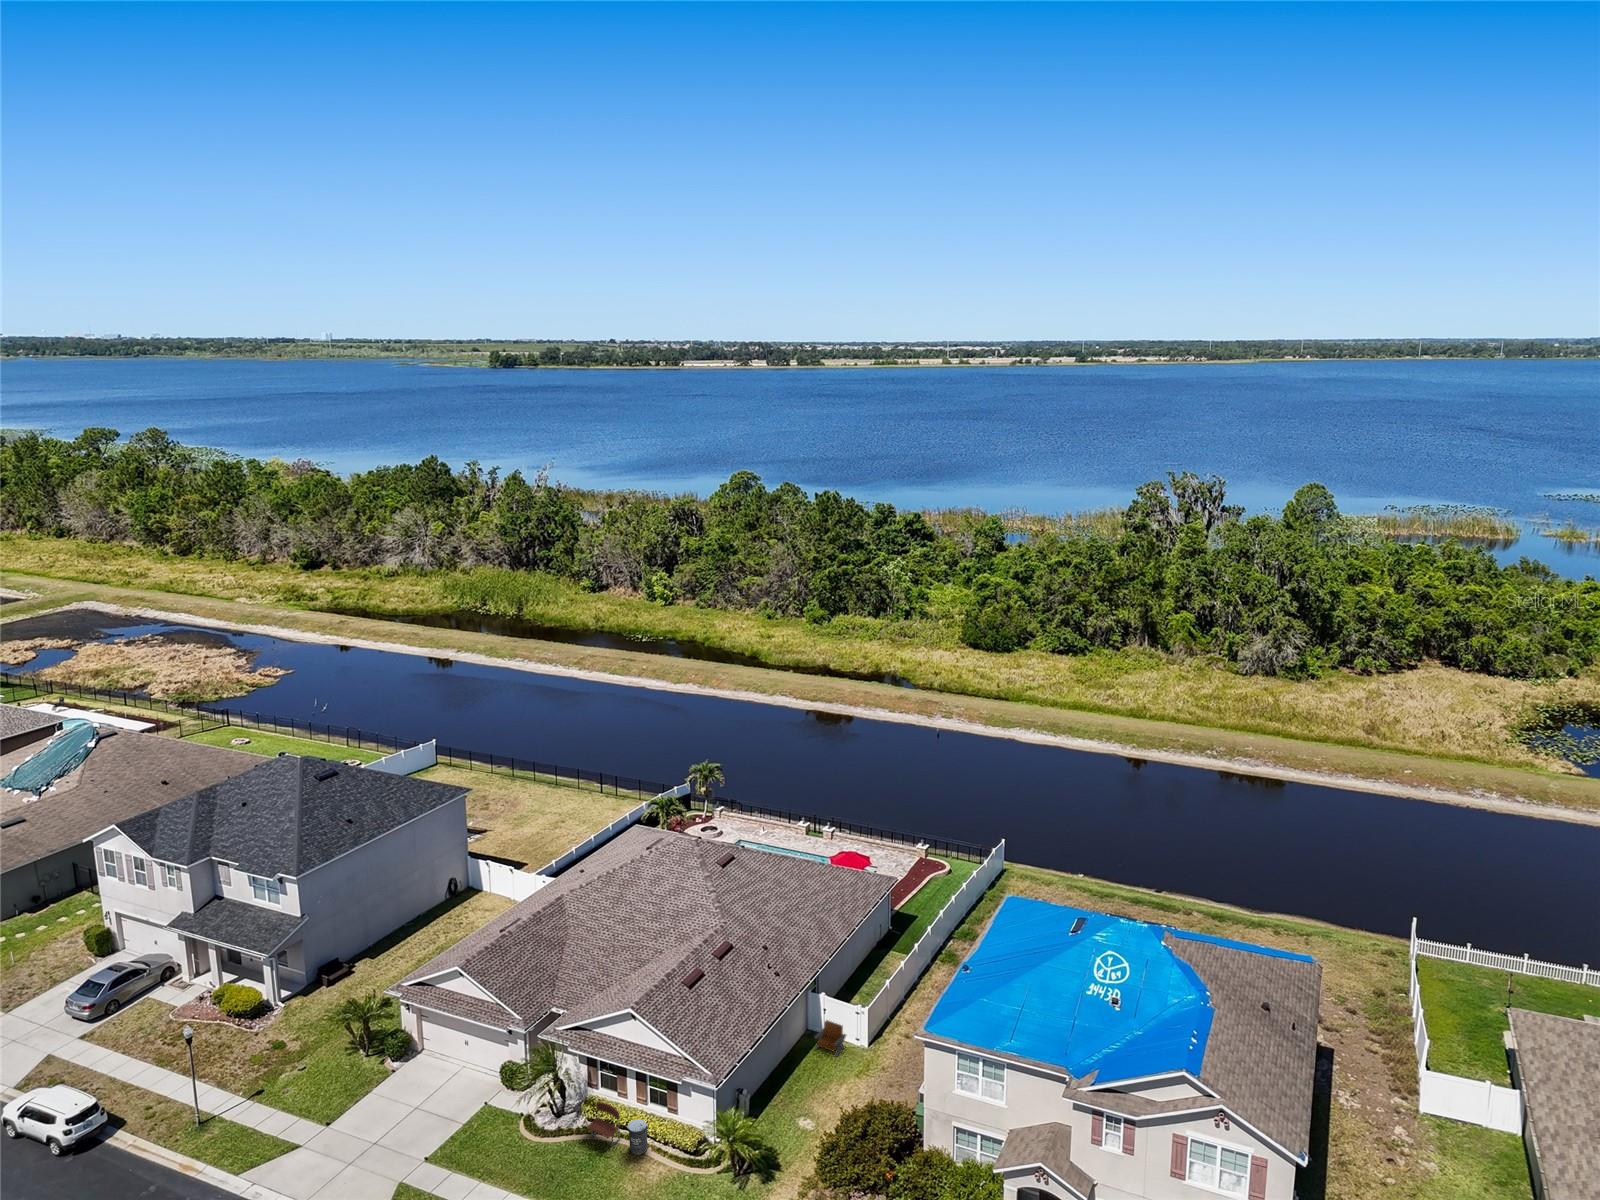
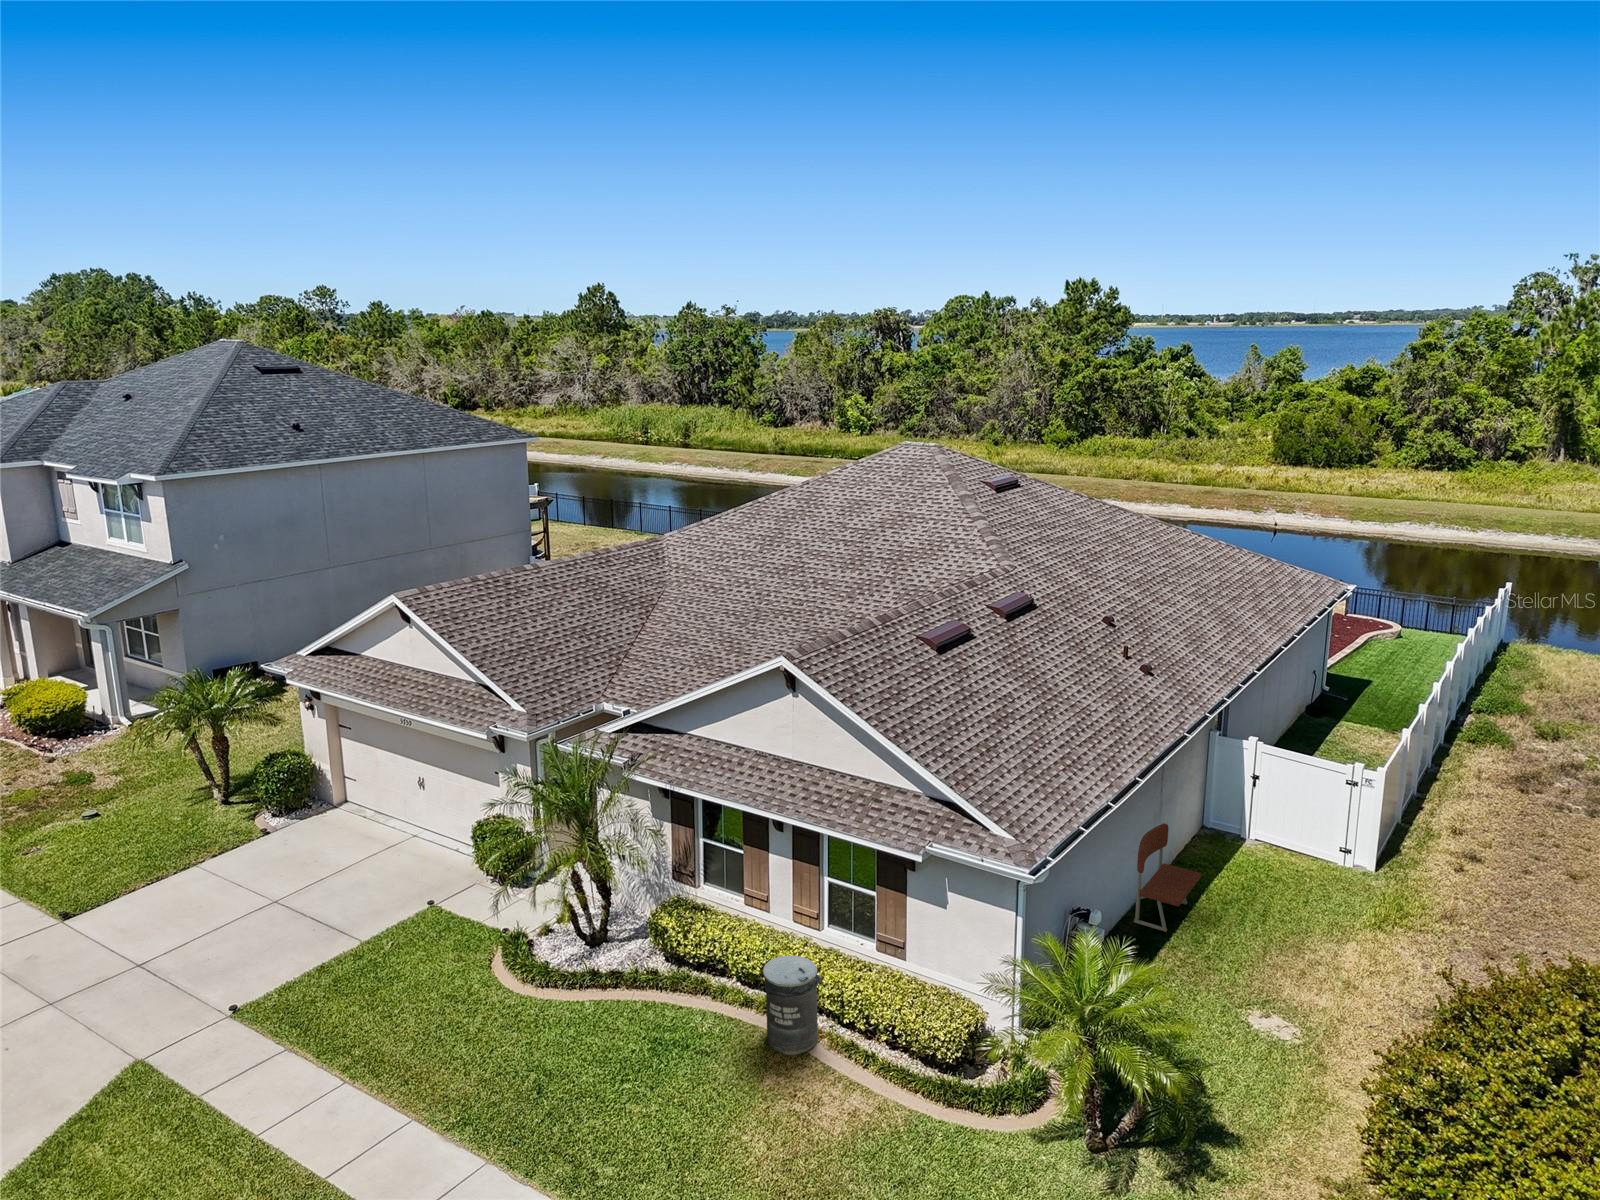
lounge chair: present [815,1020,846,1057] -> none [1233,794,1320,879]
bench: present [587,1101,620,1146] -> present [1134,823,1201,932]

